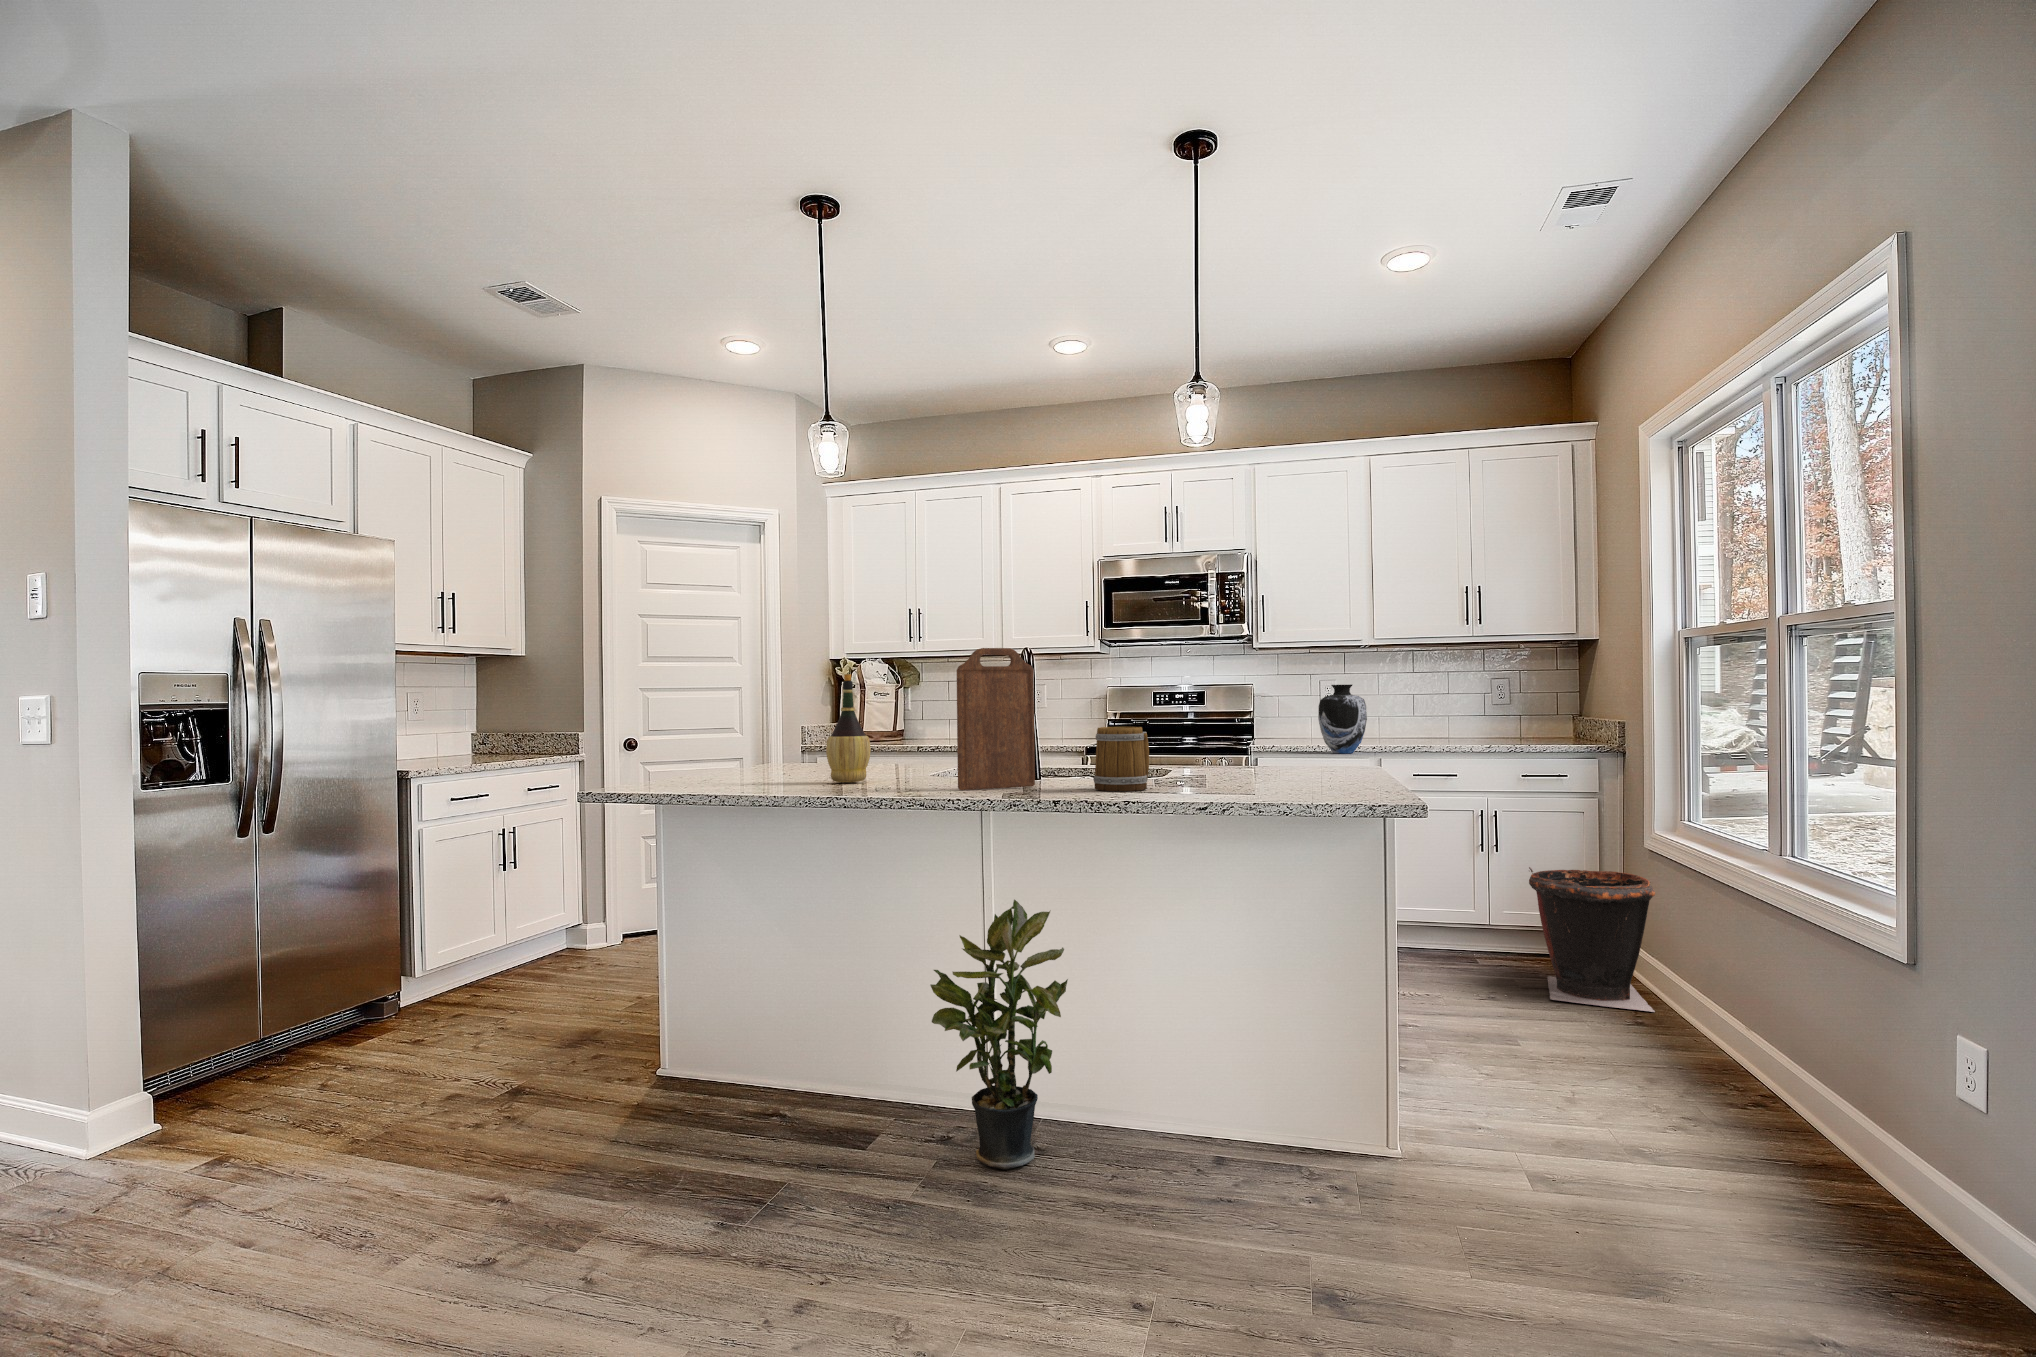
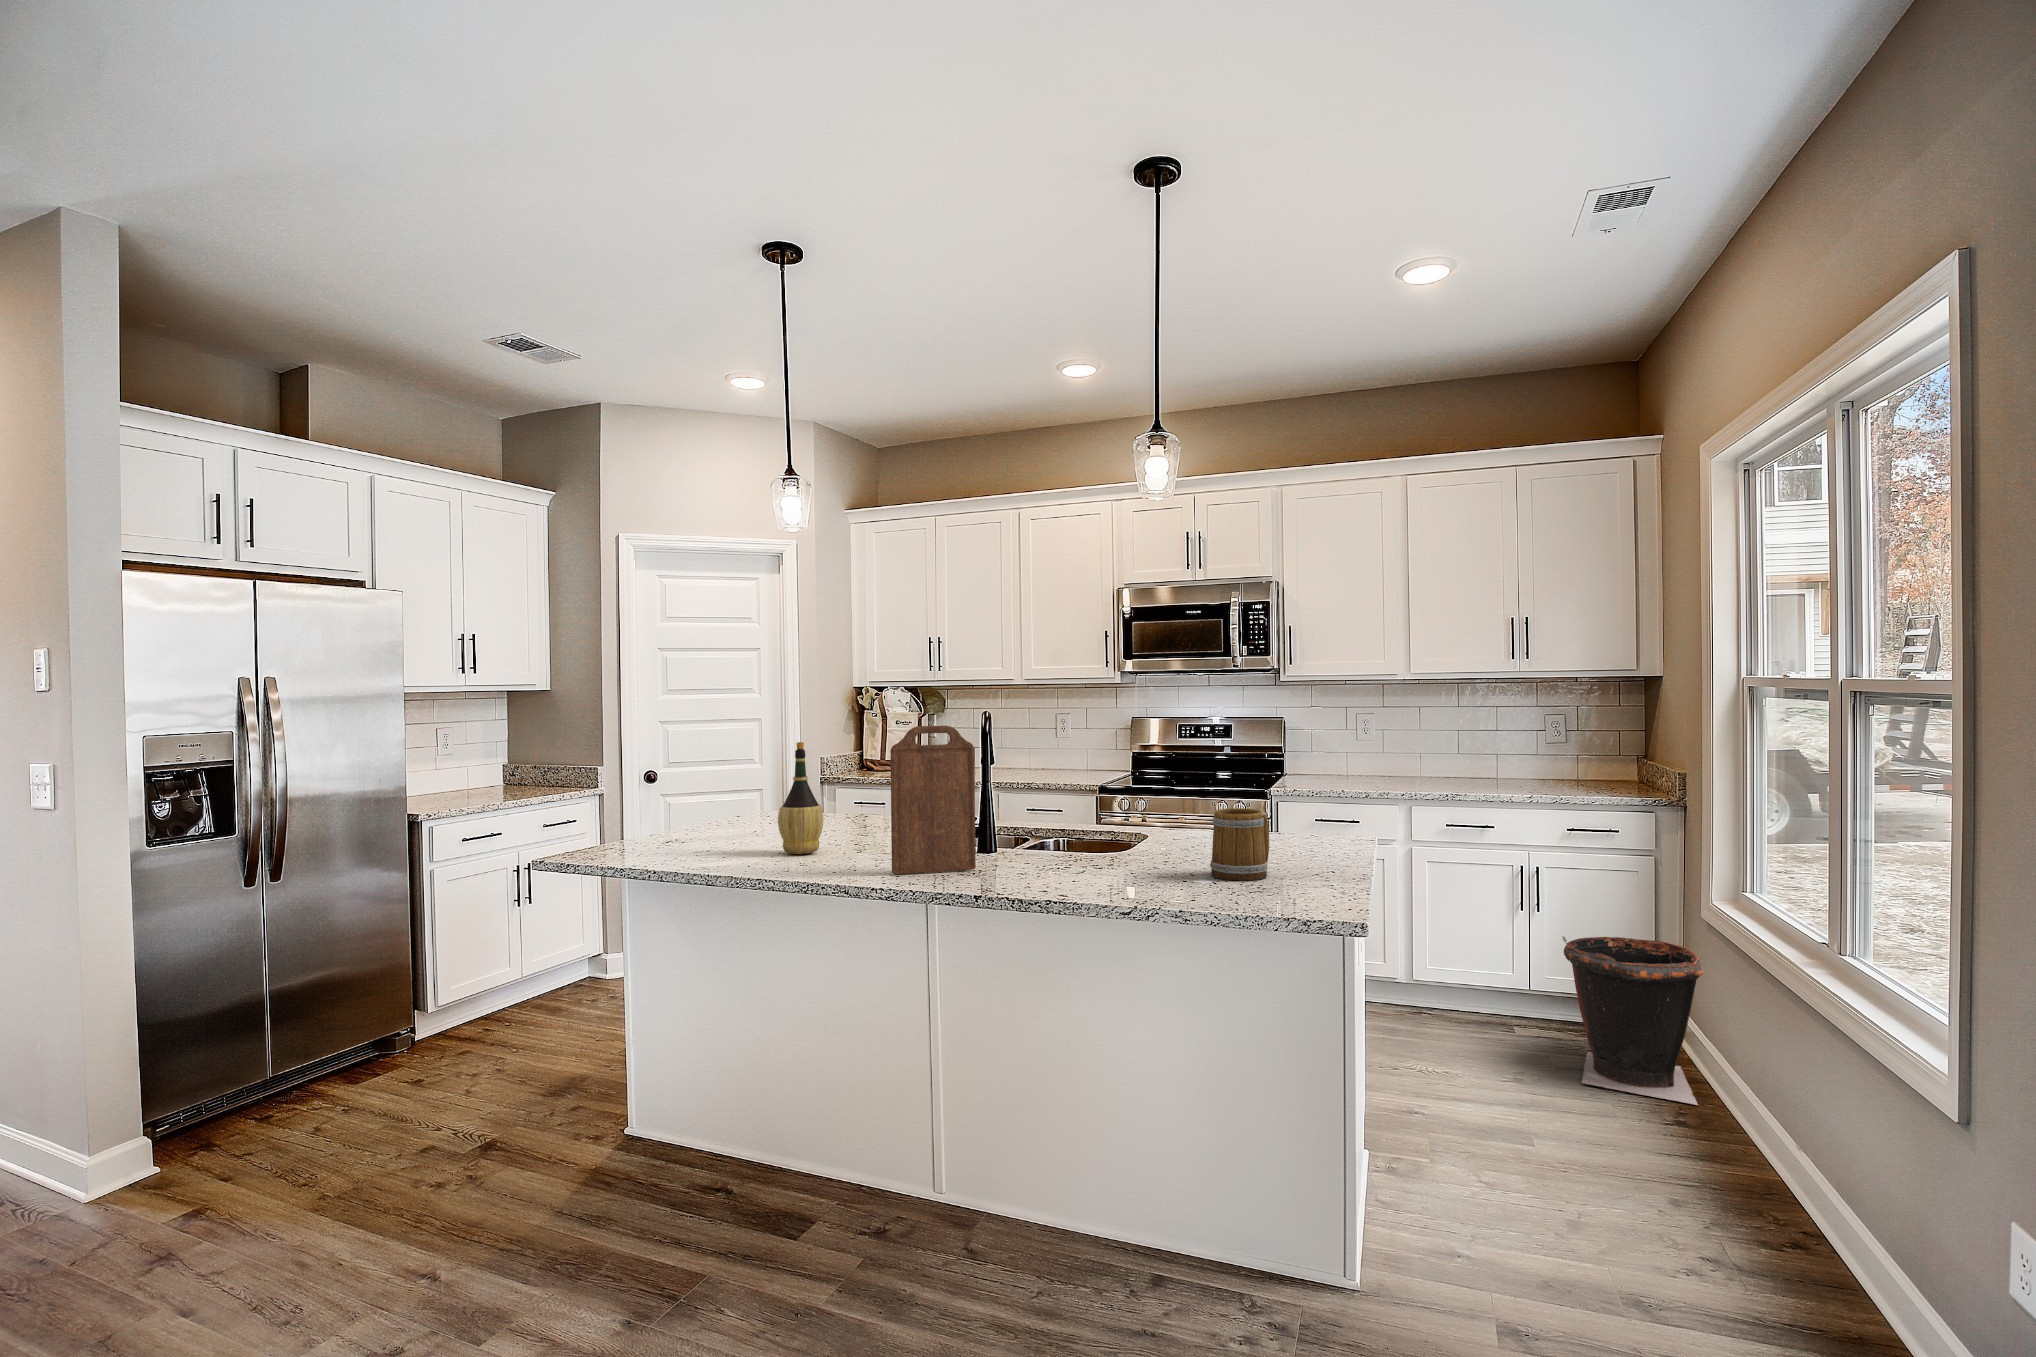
vase: present [1318,685,1367,754] -> none [1349,724,1401,798]
mug: present [1093,727,1149,791] -> present [1210,808,1269,881]
potted plant: present [930,900,1068,1170] -> none [856,988,1003,1274]

